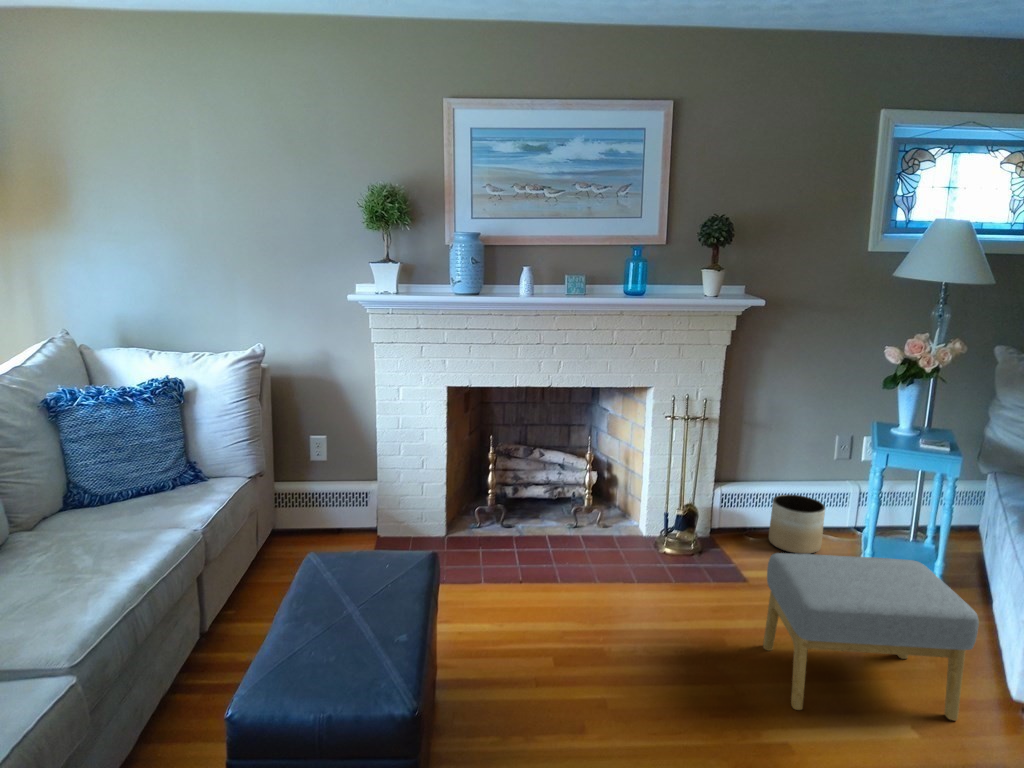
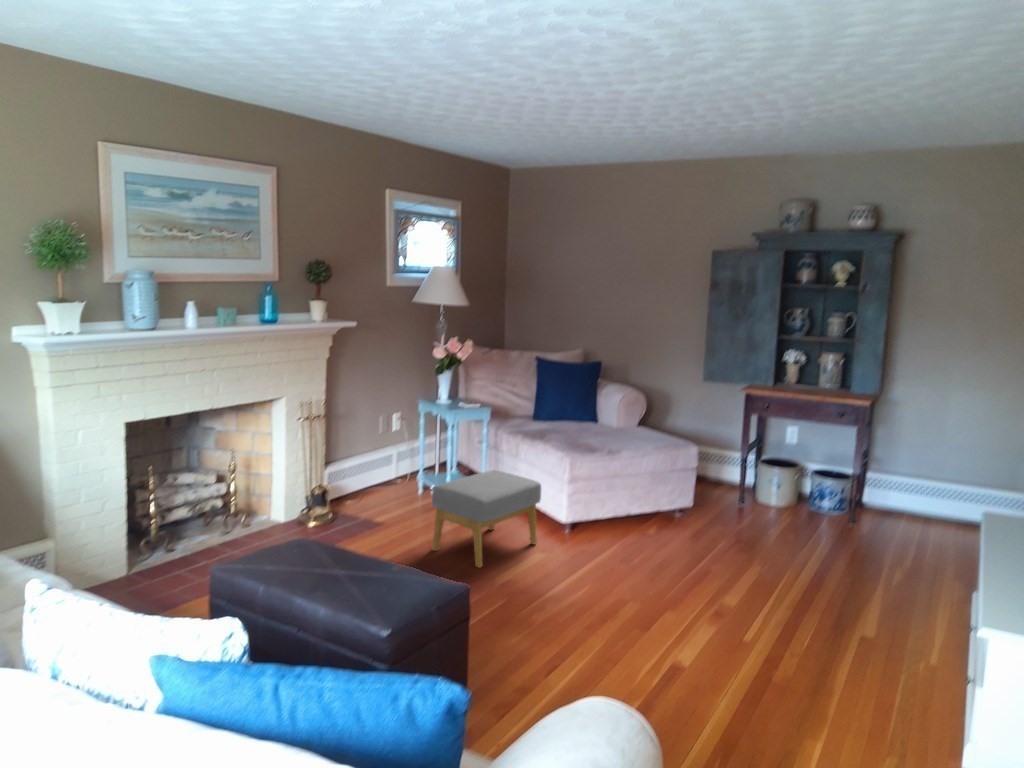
planter: present [769,495,825,554] -> none [364,462,400,502]

